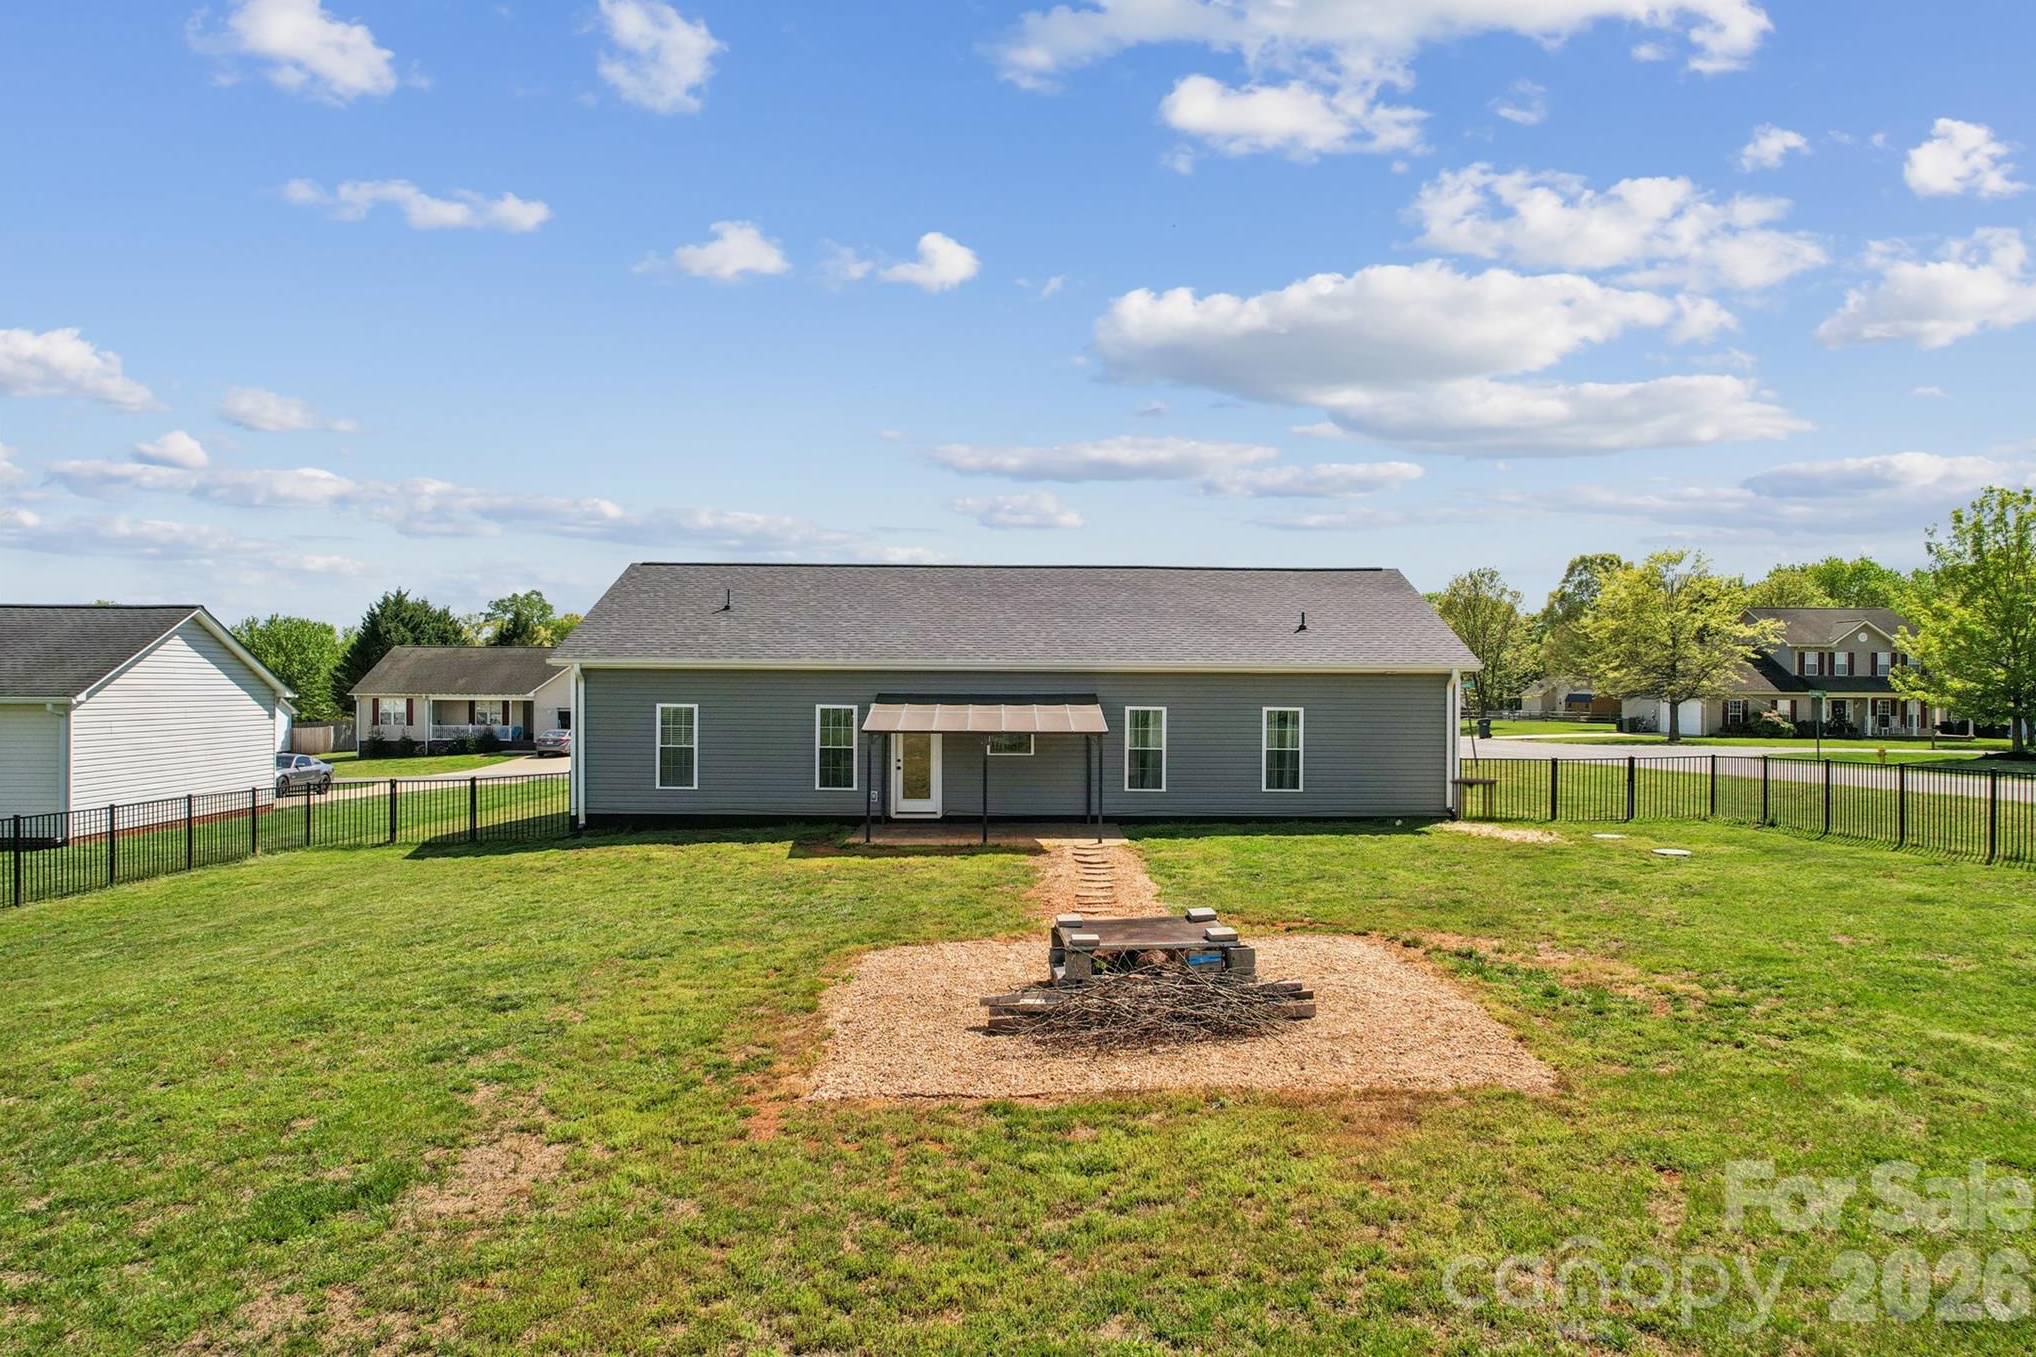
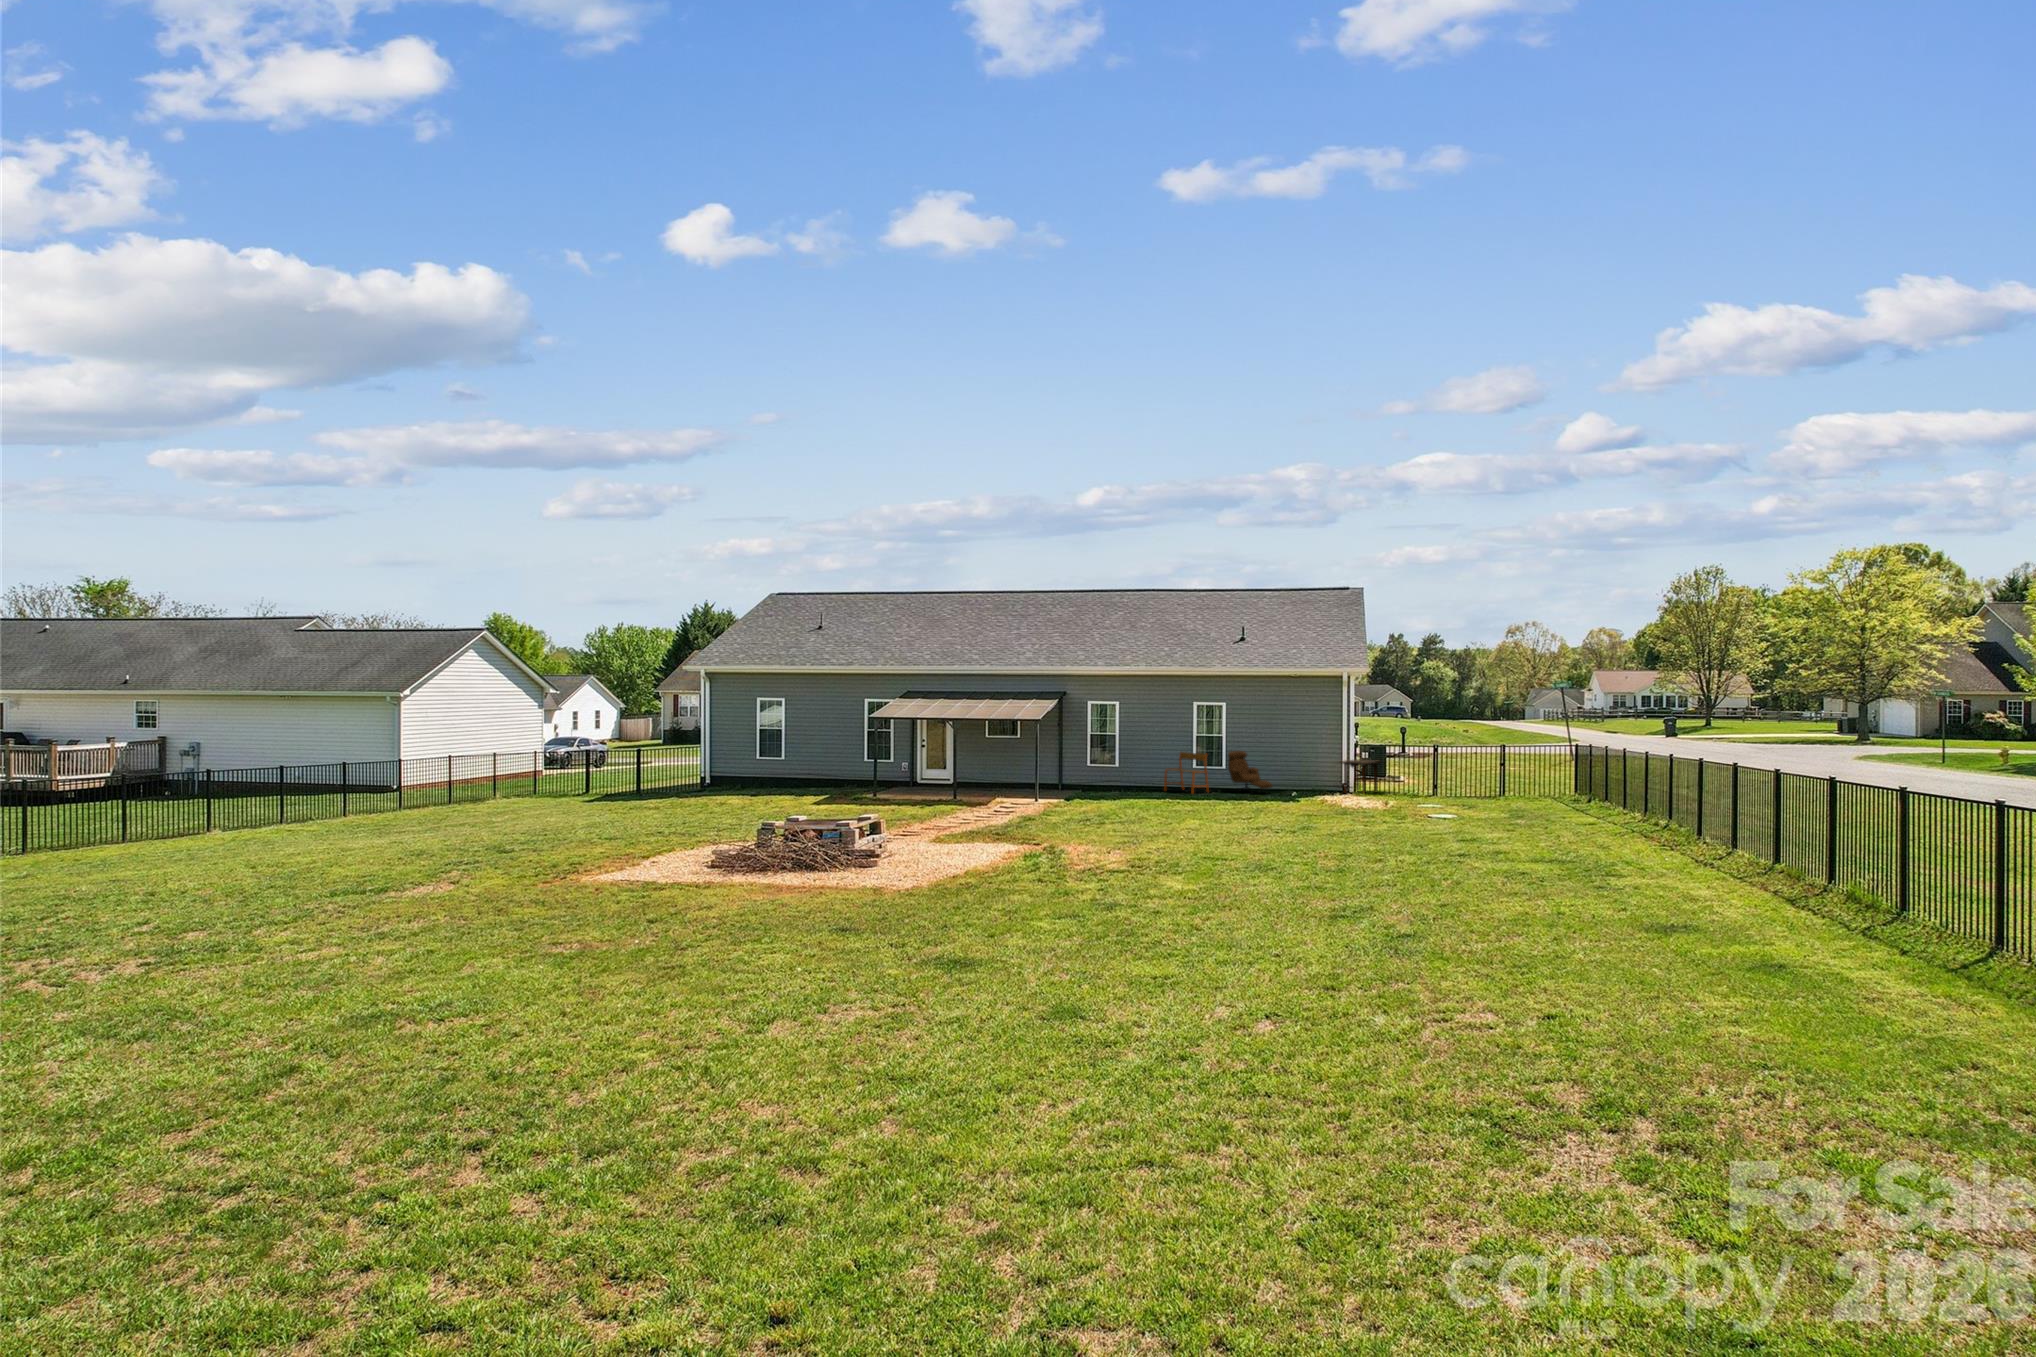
lounge chair: none [1312,769,1375,826] -> present [1228,751,1272,793]
bench: none [1230,771,1292,827] -> present [1164,752,1209,794]

